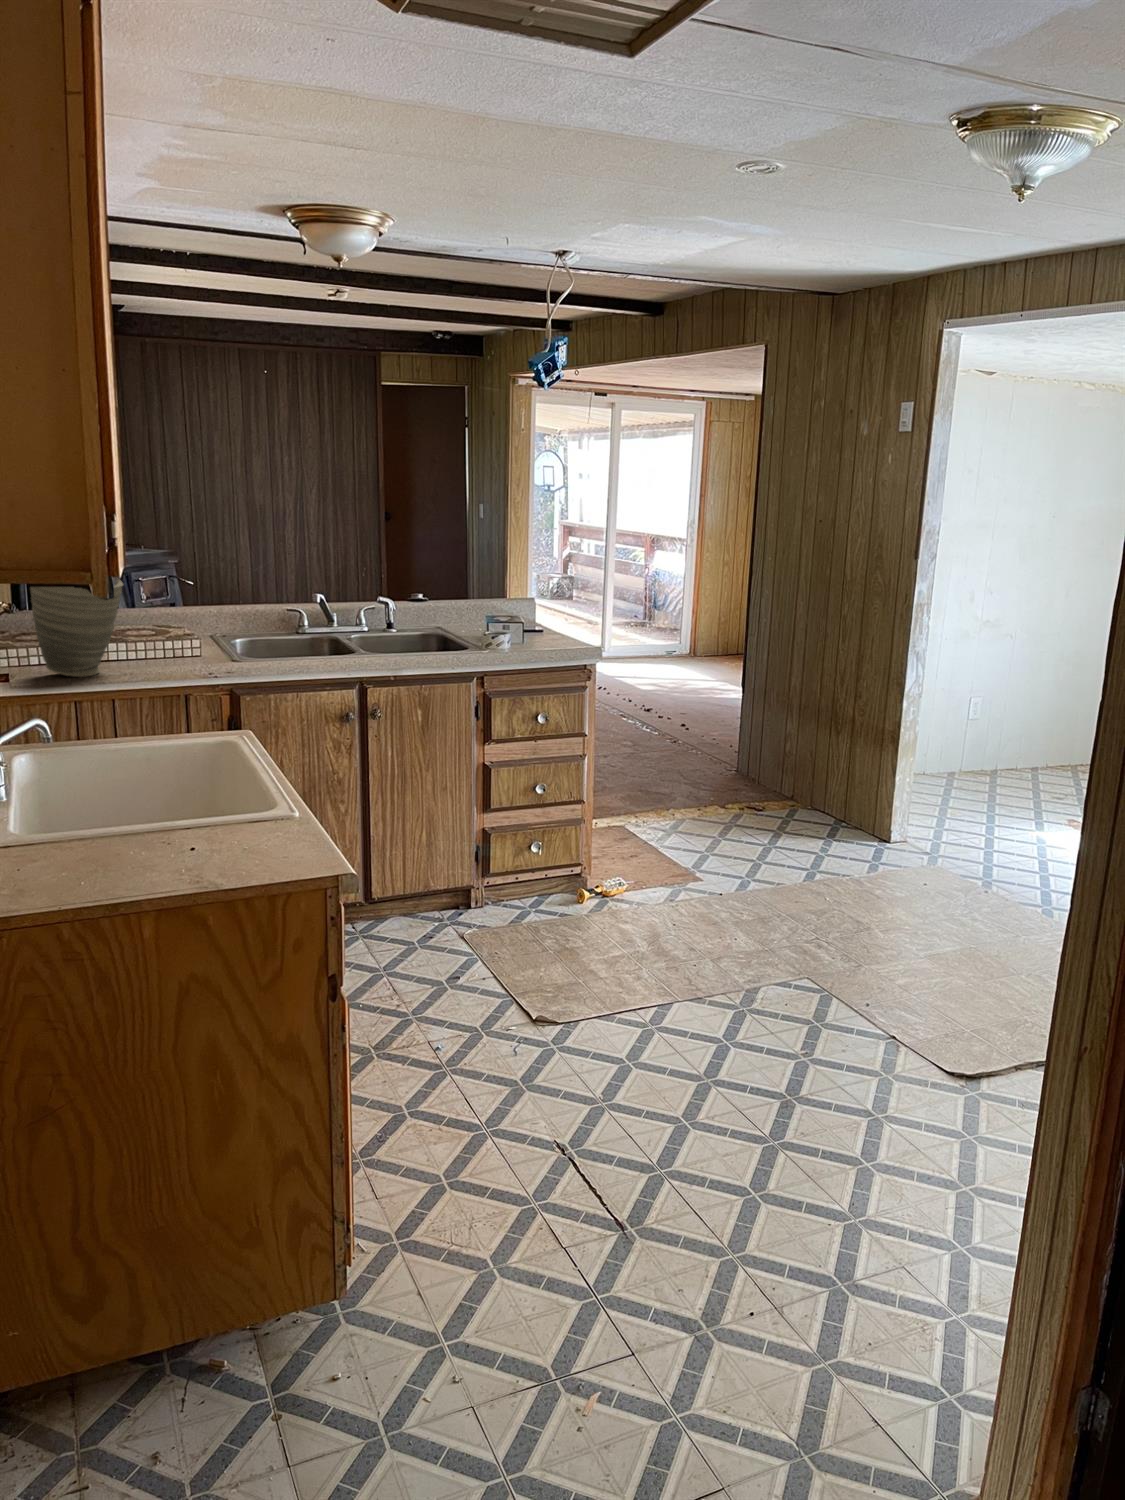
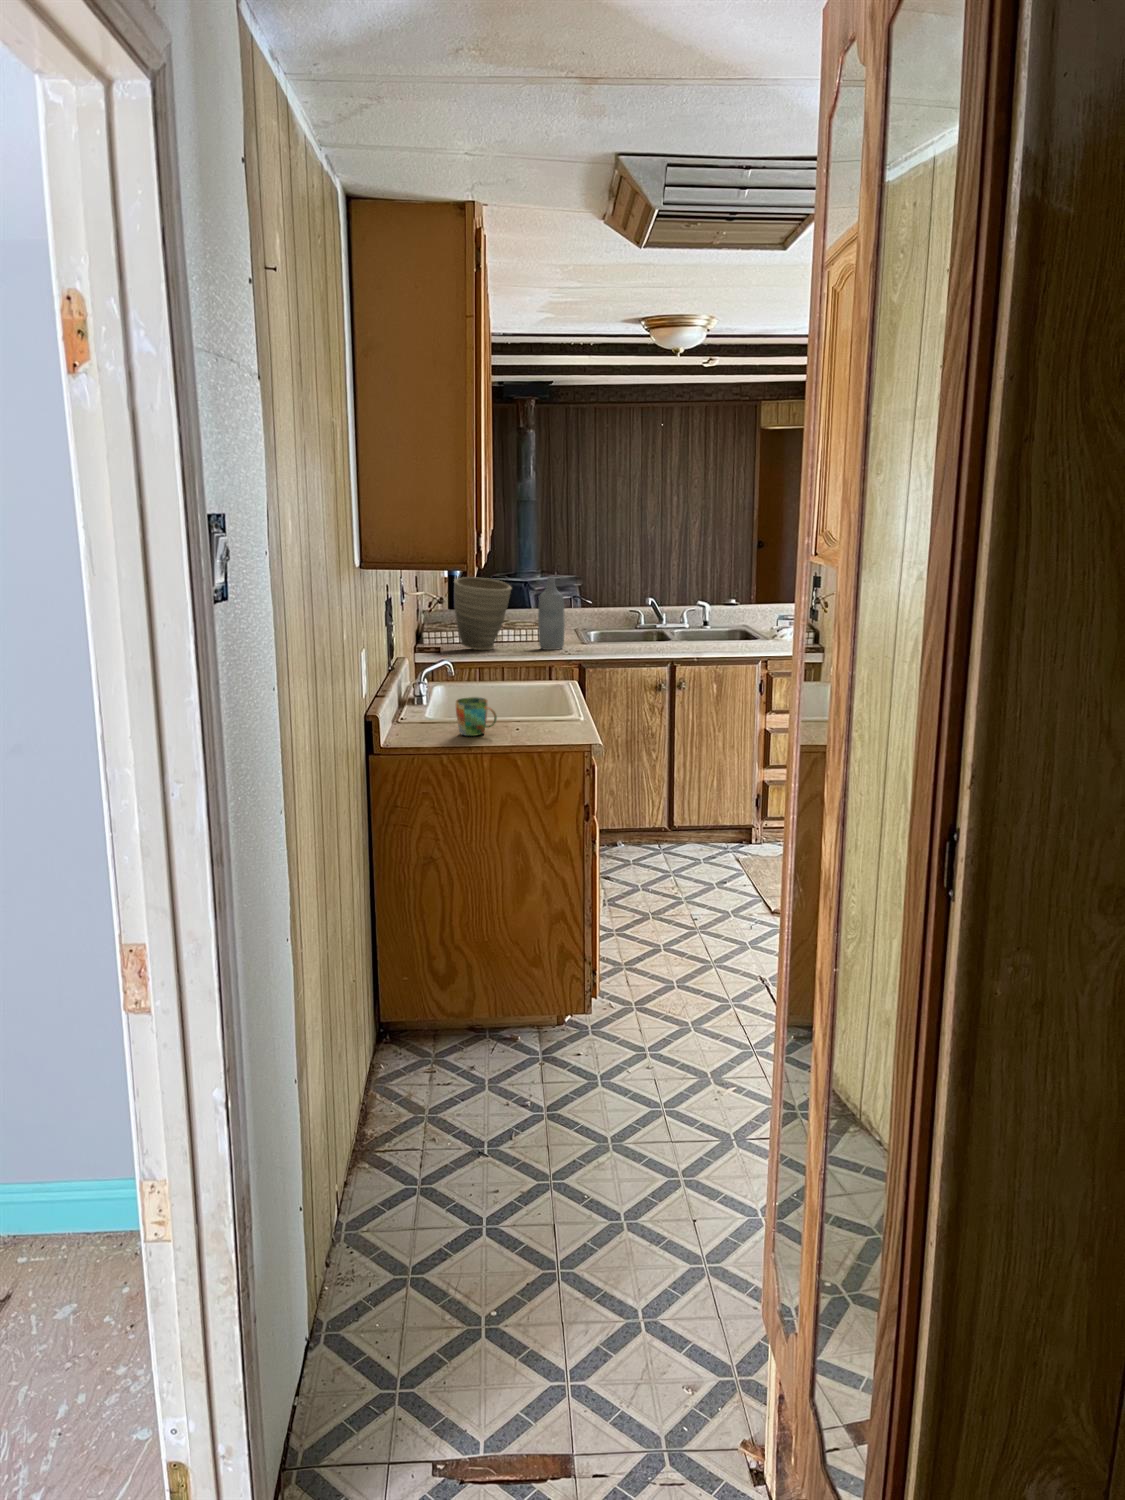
bottle: none [167,568,208,673] -> present [538,577,565,650]
mug: none [79,802,159,875] -> present [456,697,497,736]

